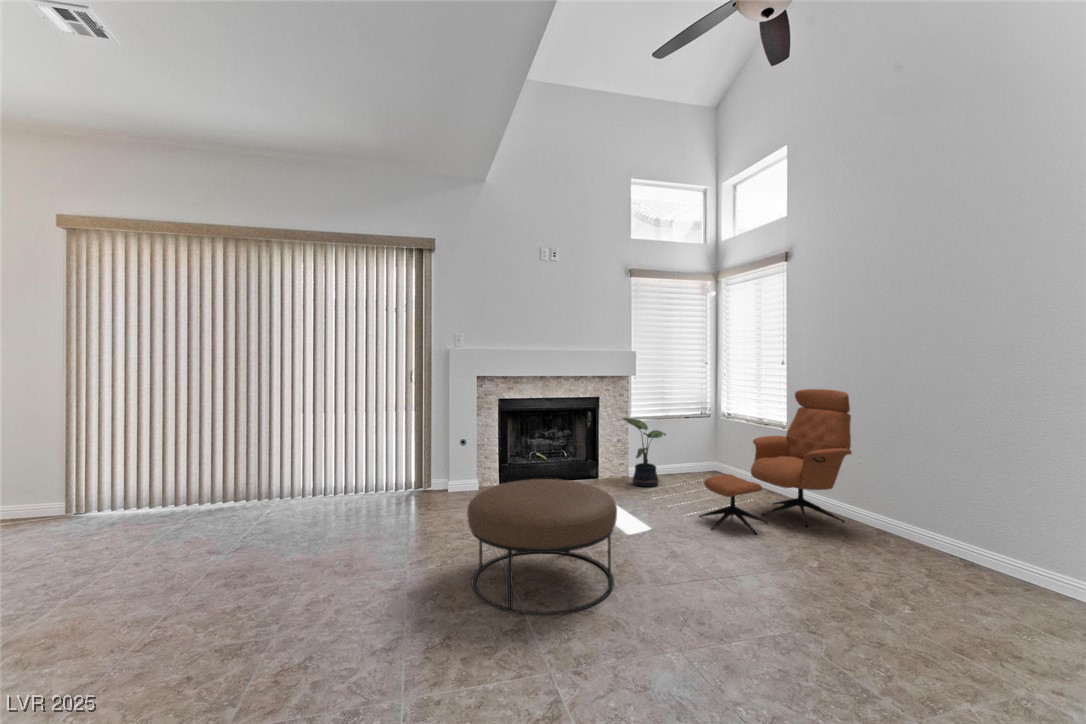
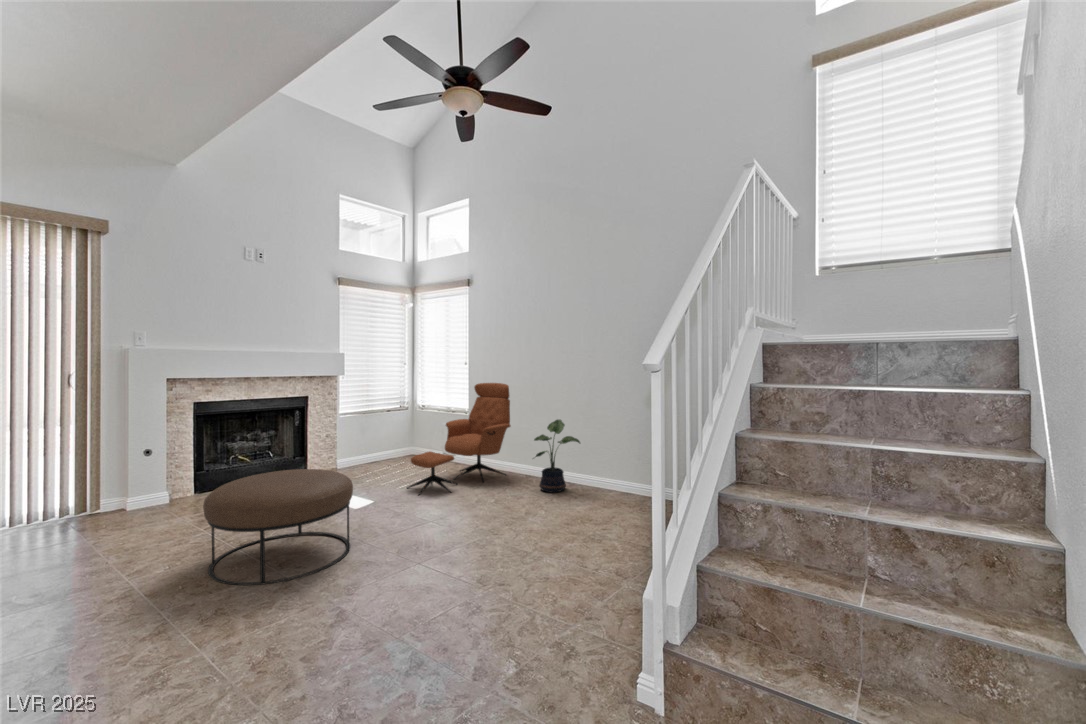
potted plant: present [623,418,666,487] -> present [534,420,580,492]

